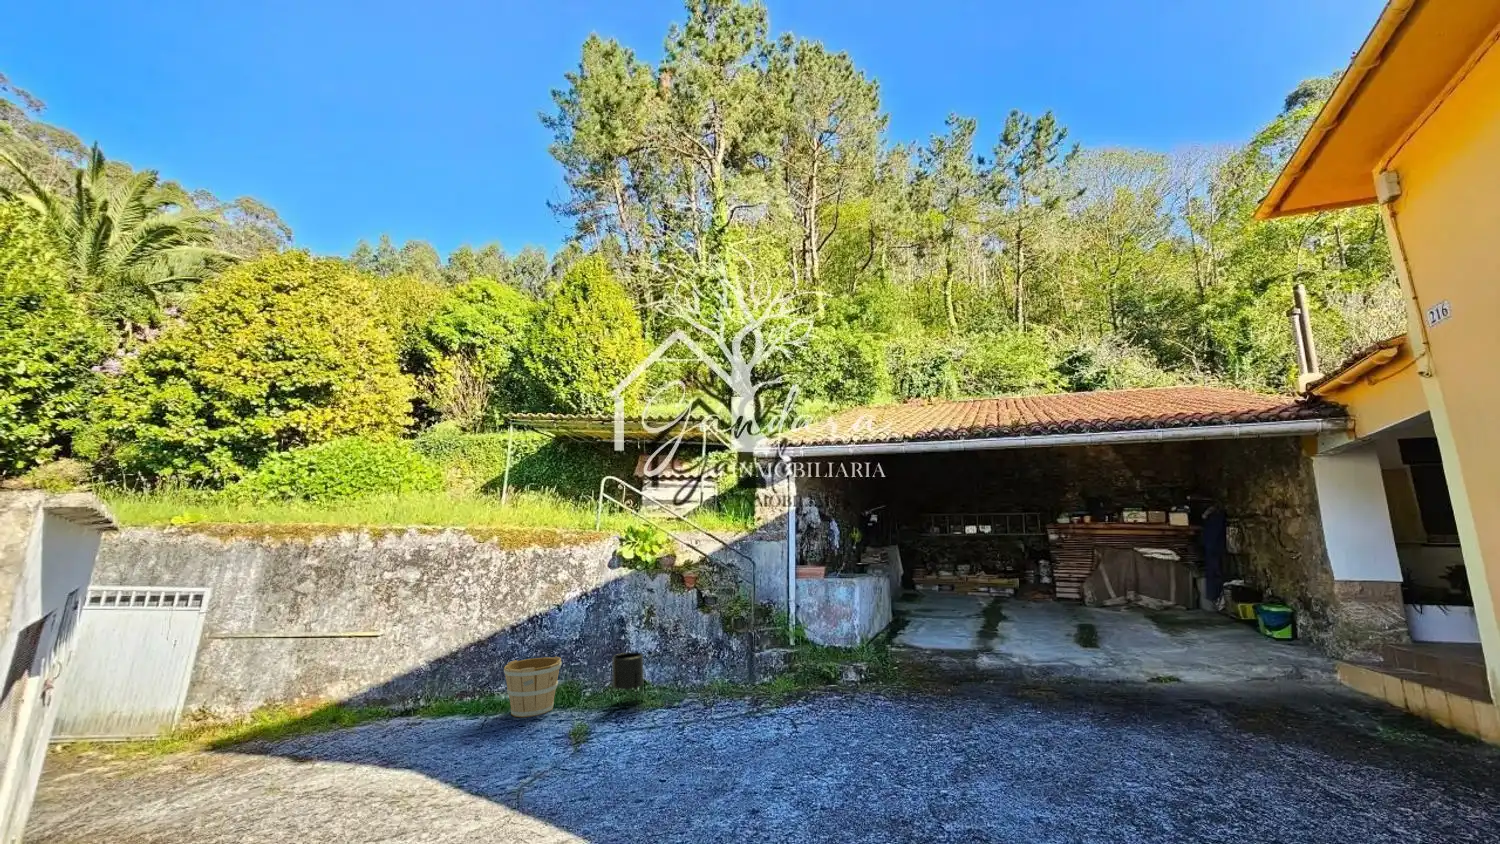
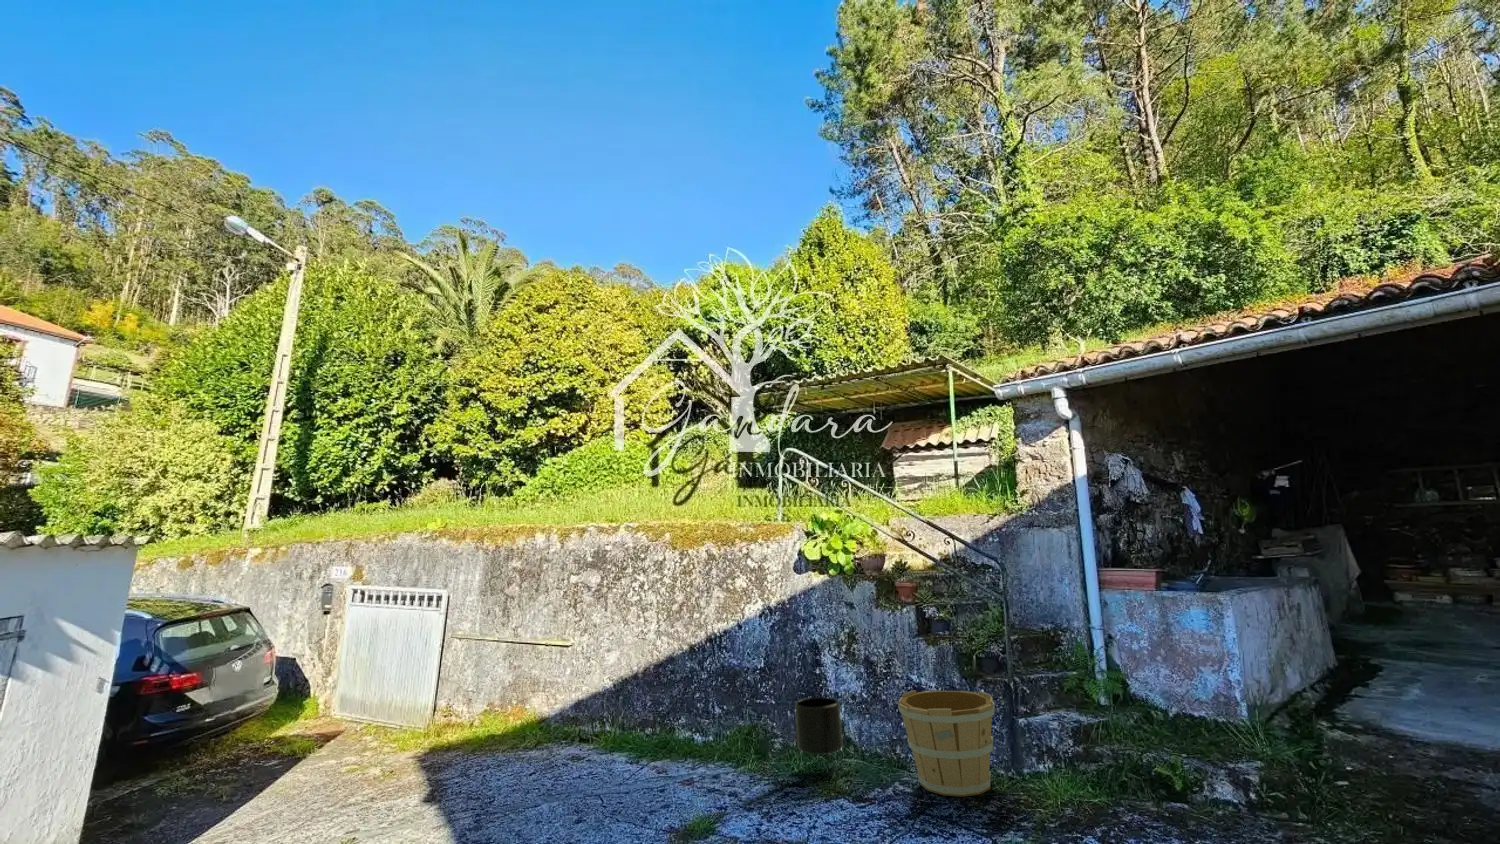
wooden bucket: present [504,656,562,717] -> present [898,690,994,797]

